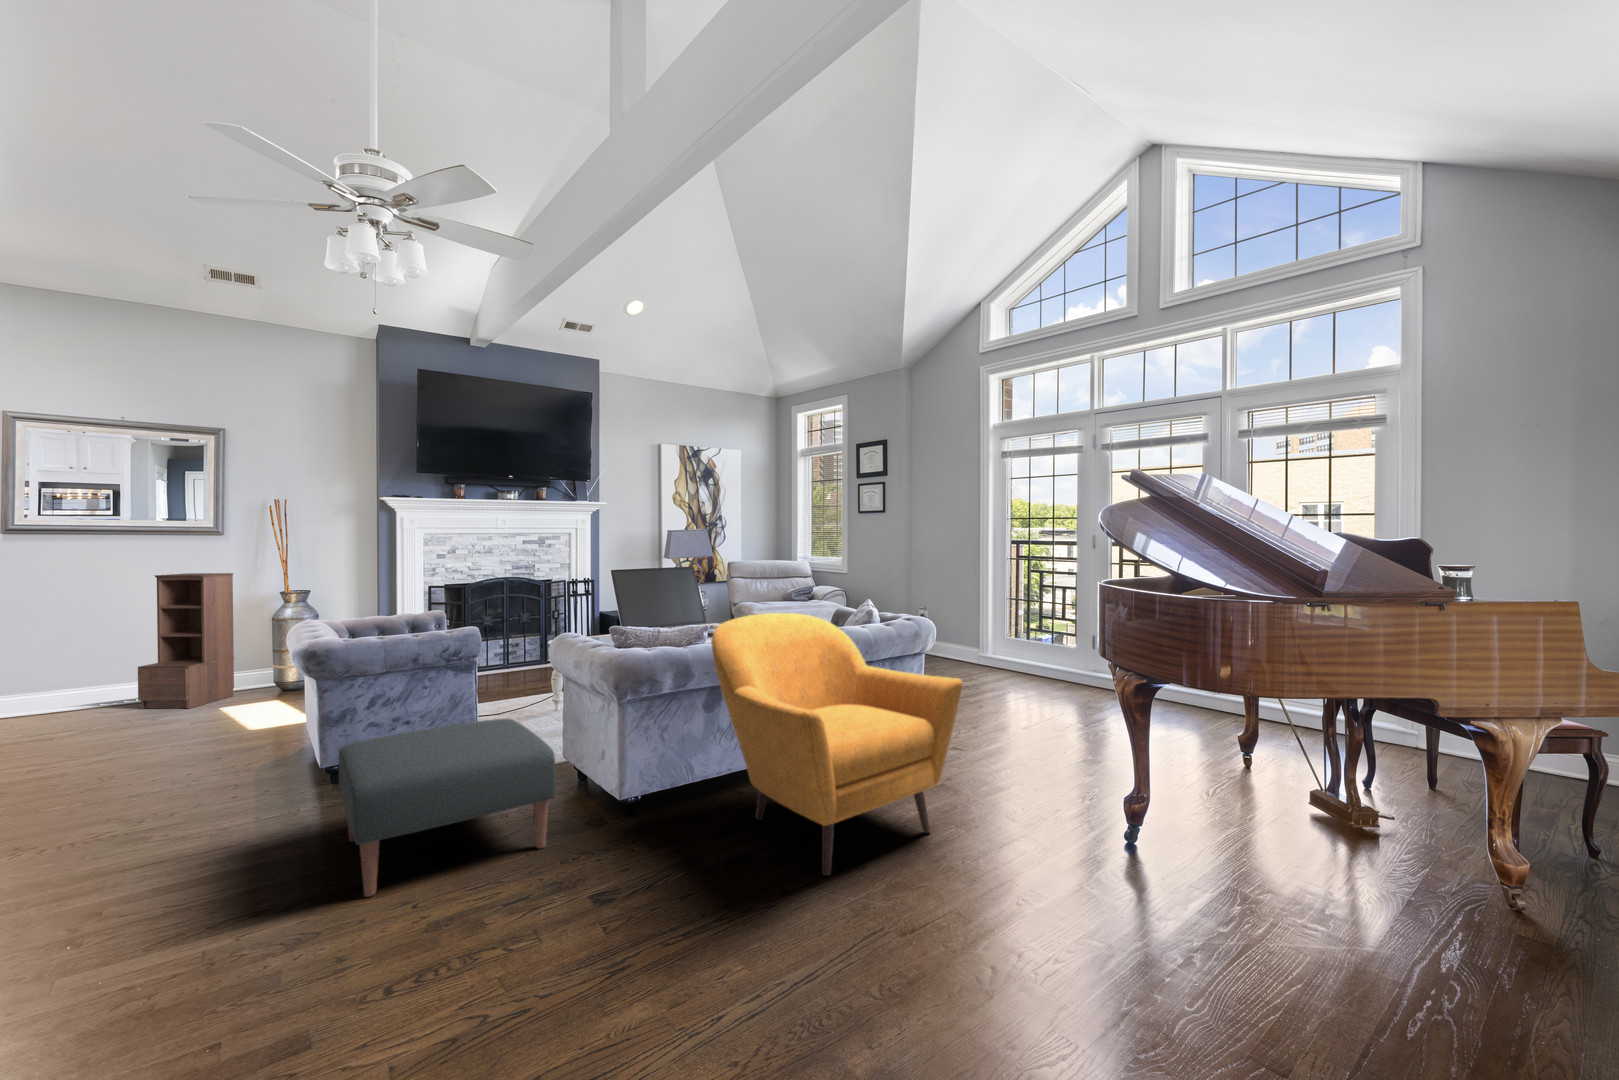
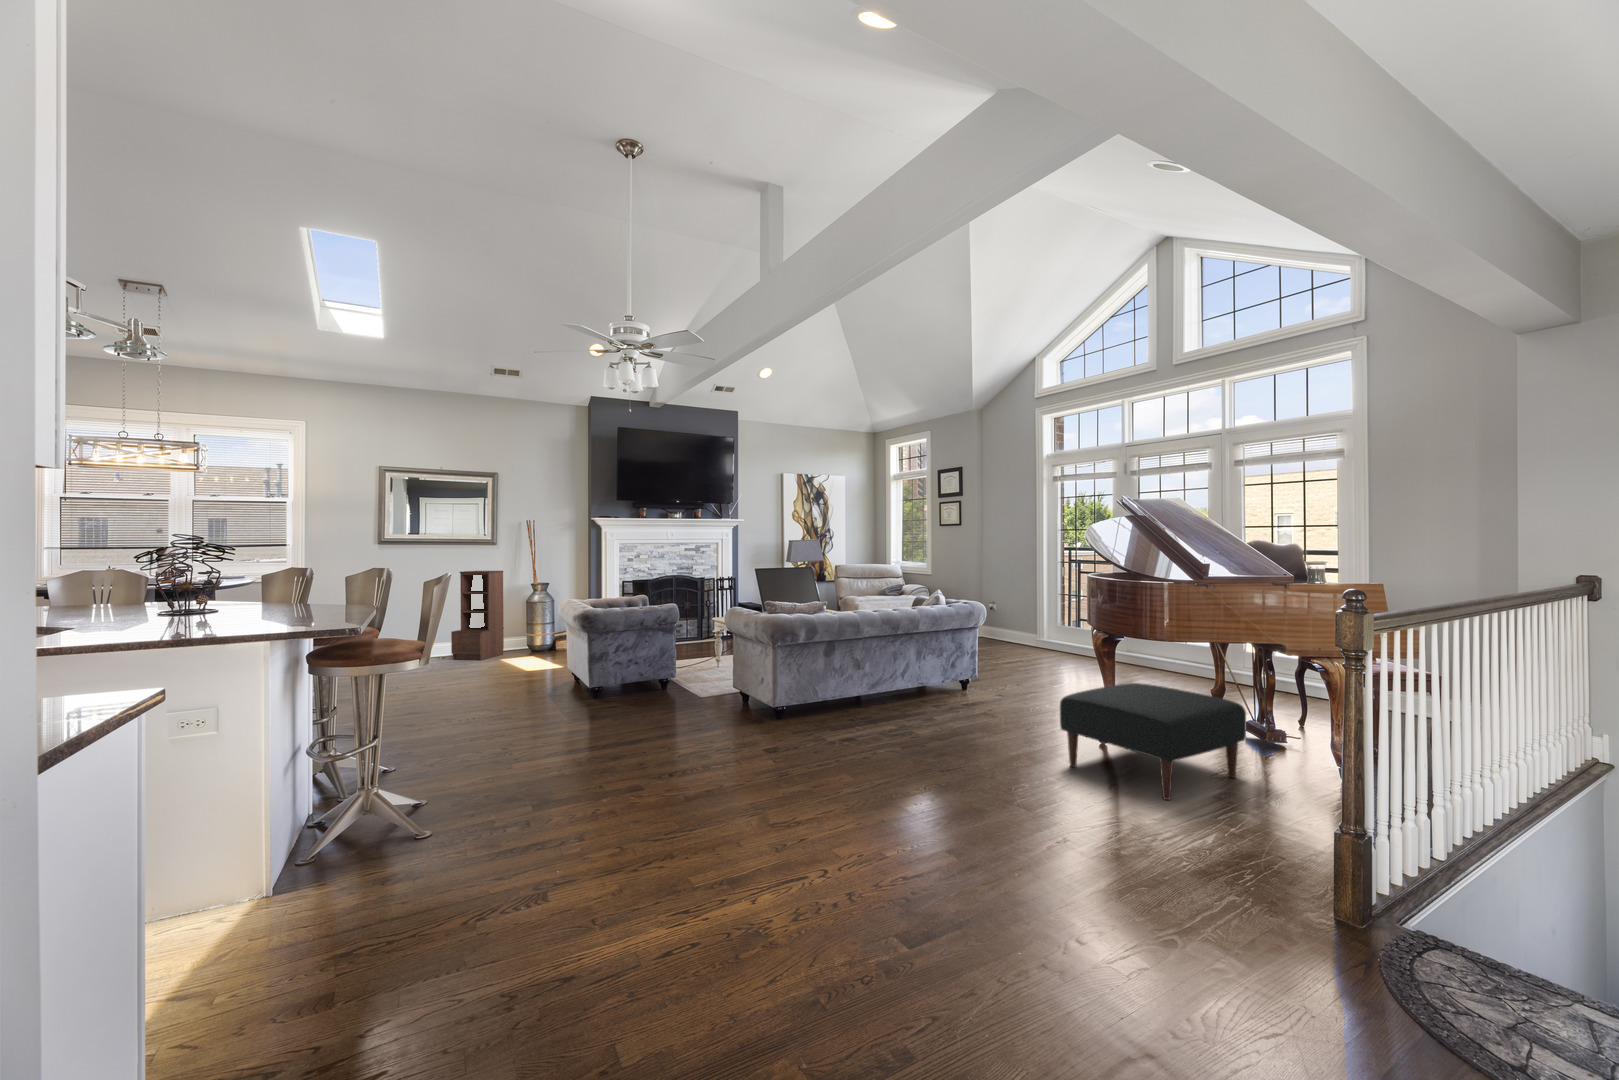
armchair: present [711,613,963,875] -> none [830,595,991,747]
ottoman: present [339,719,556,897] -> present [1060,683,1246,800]

